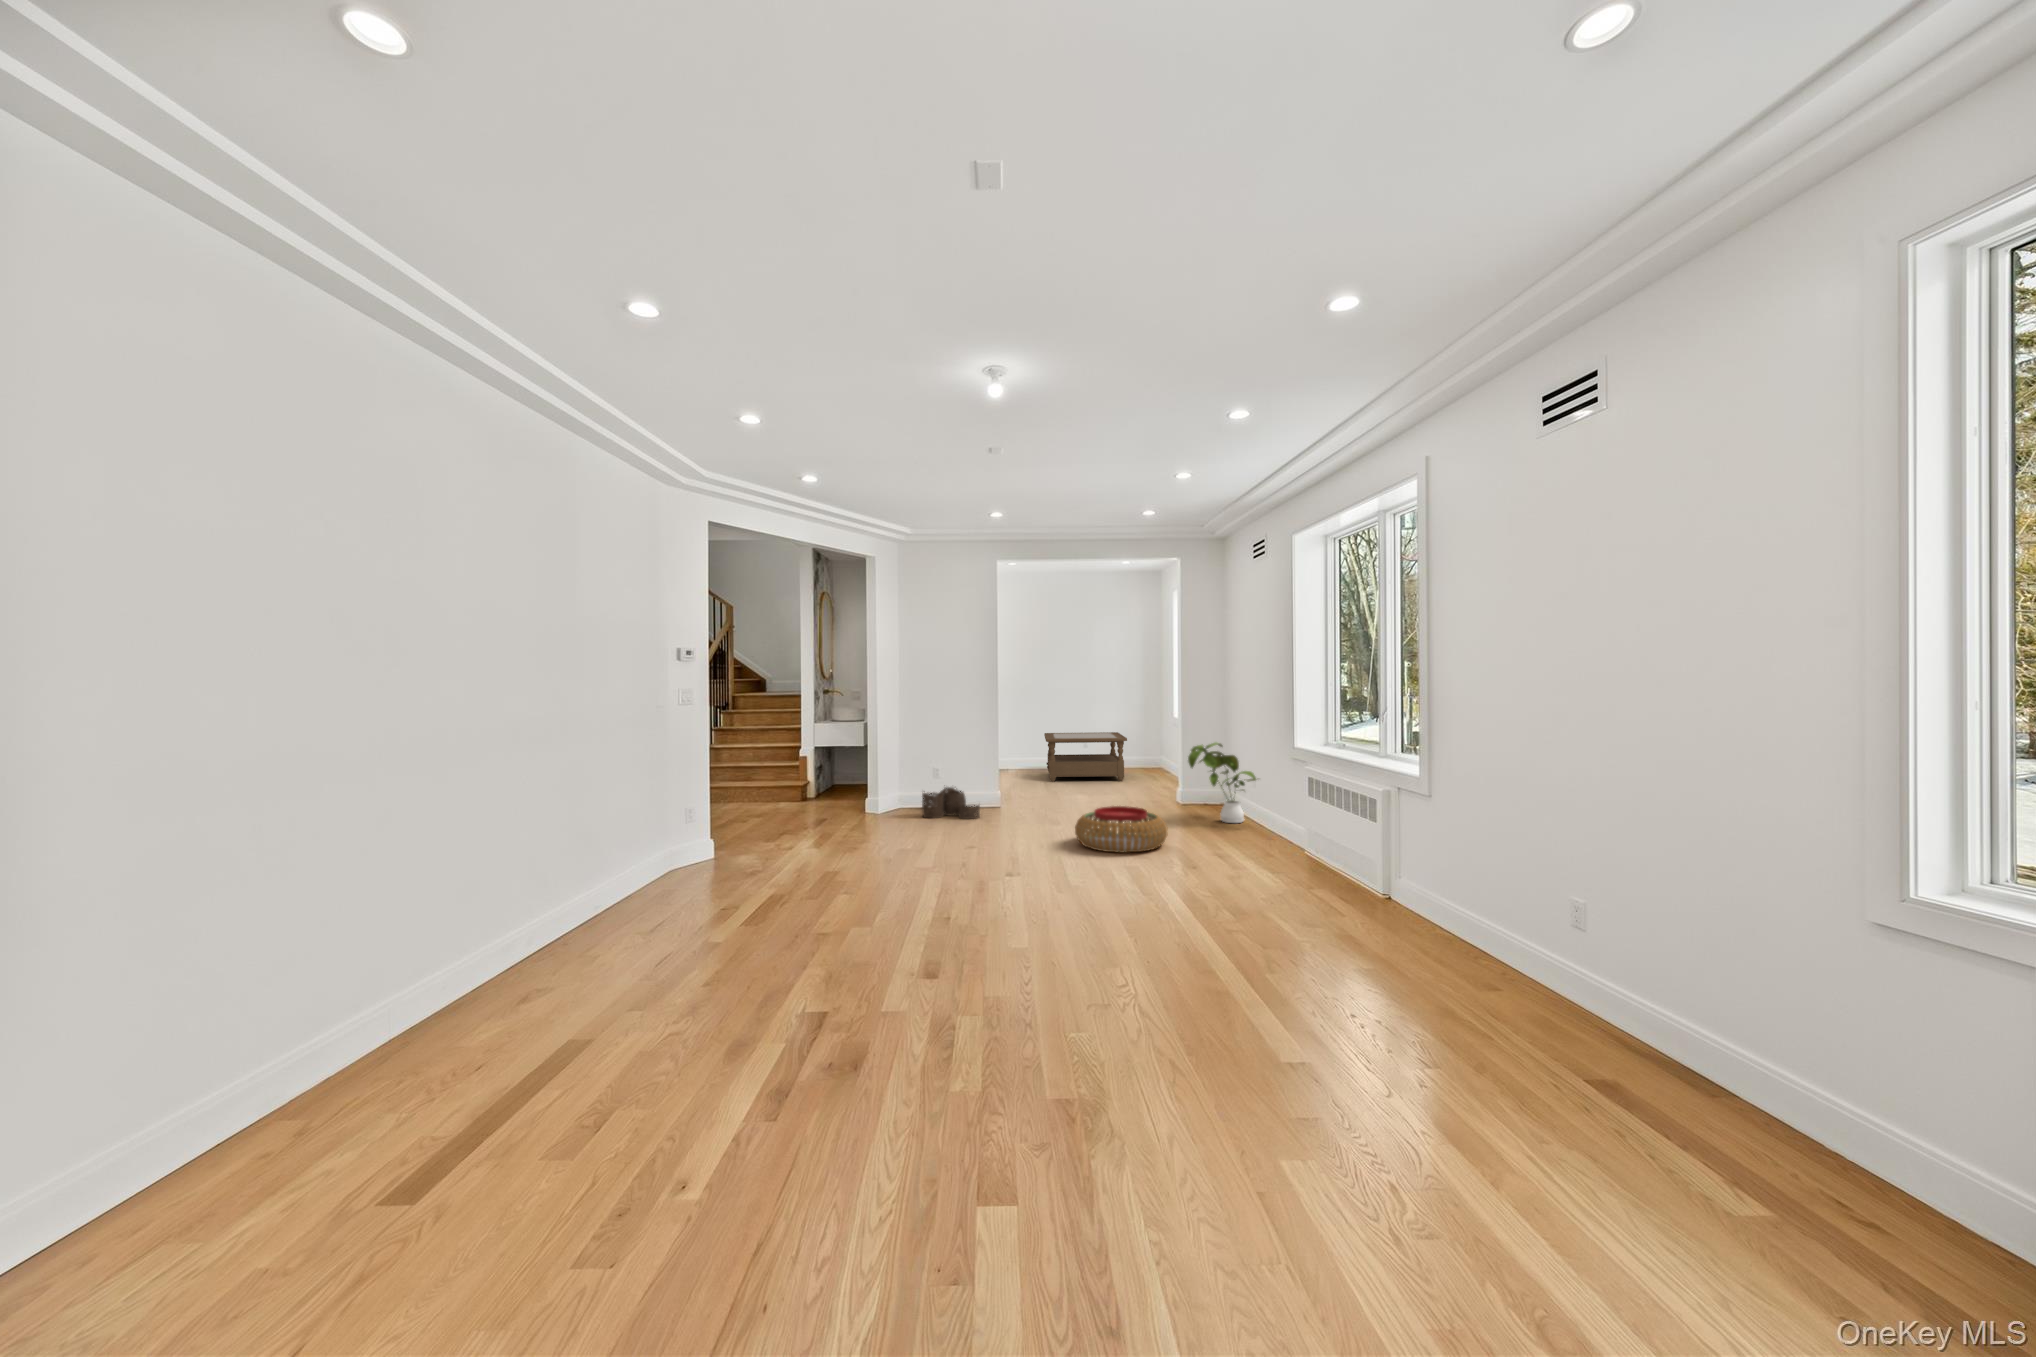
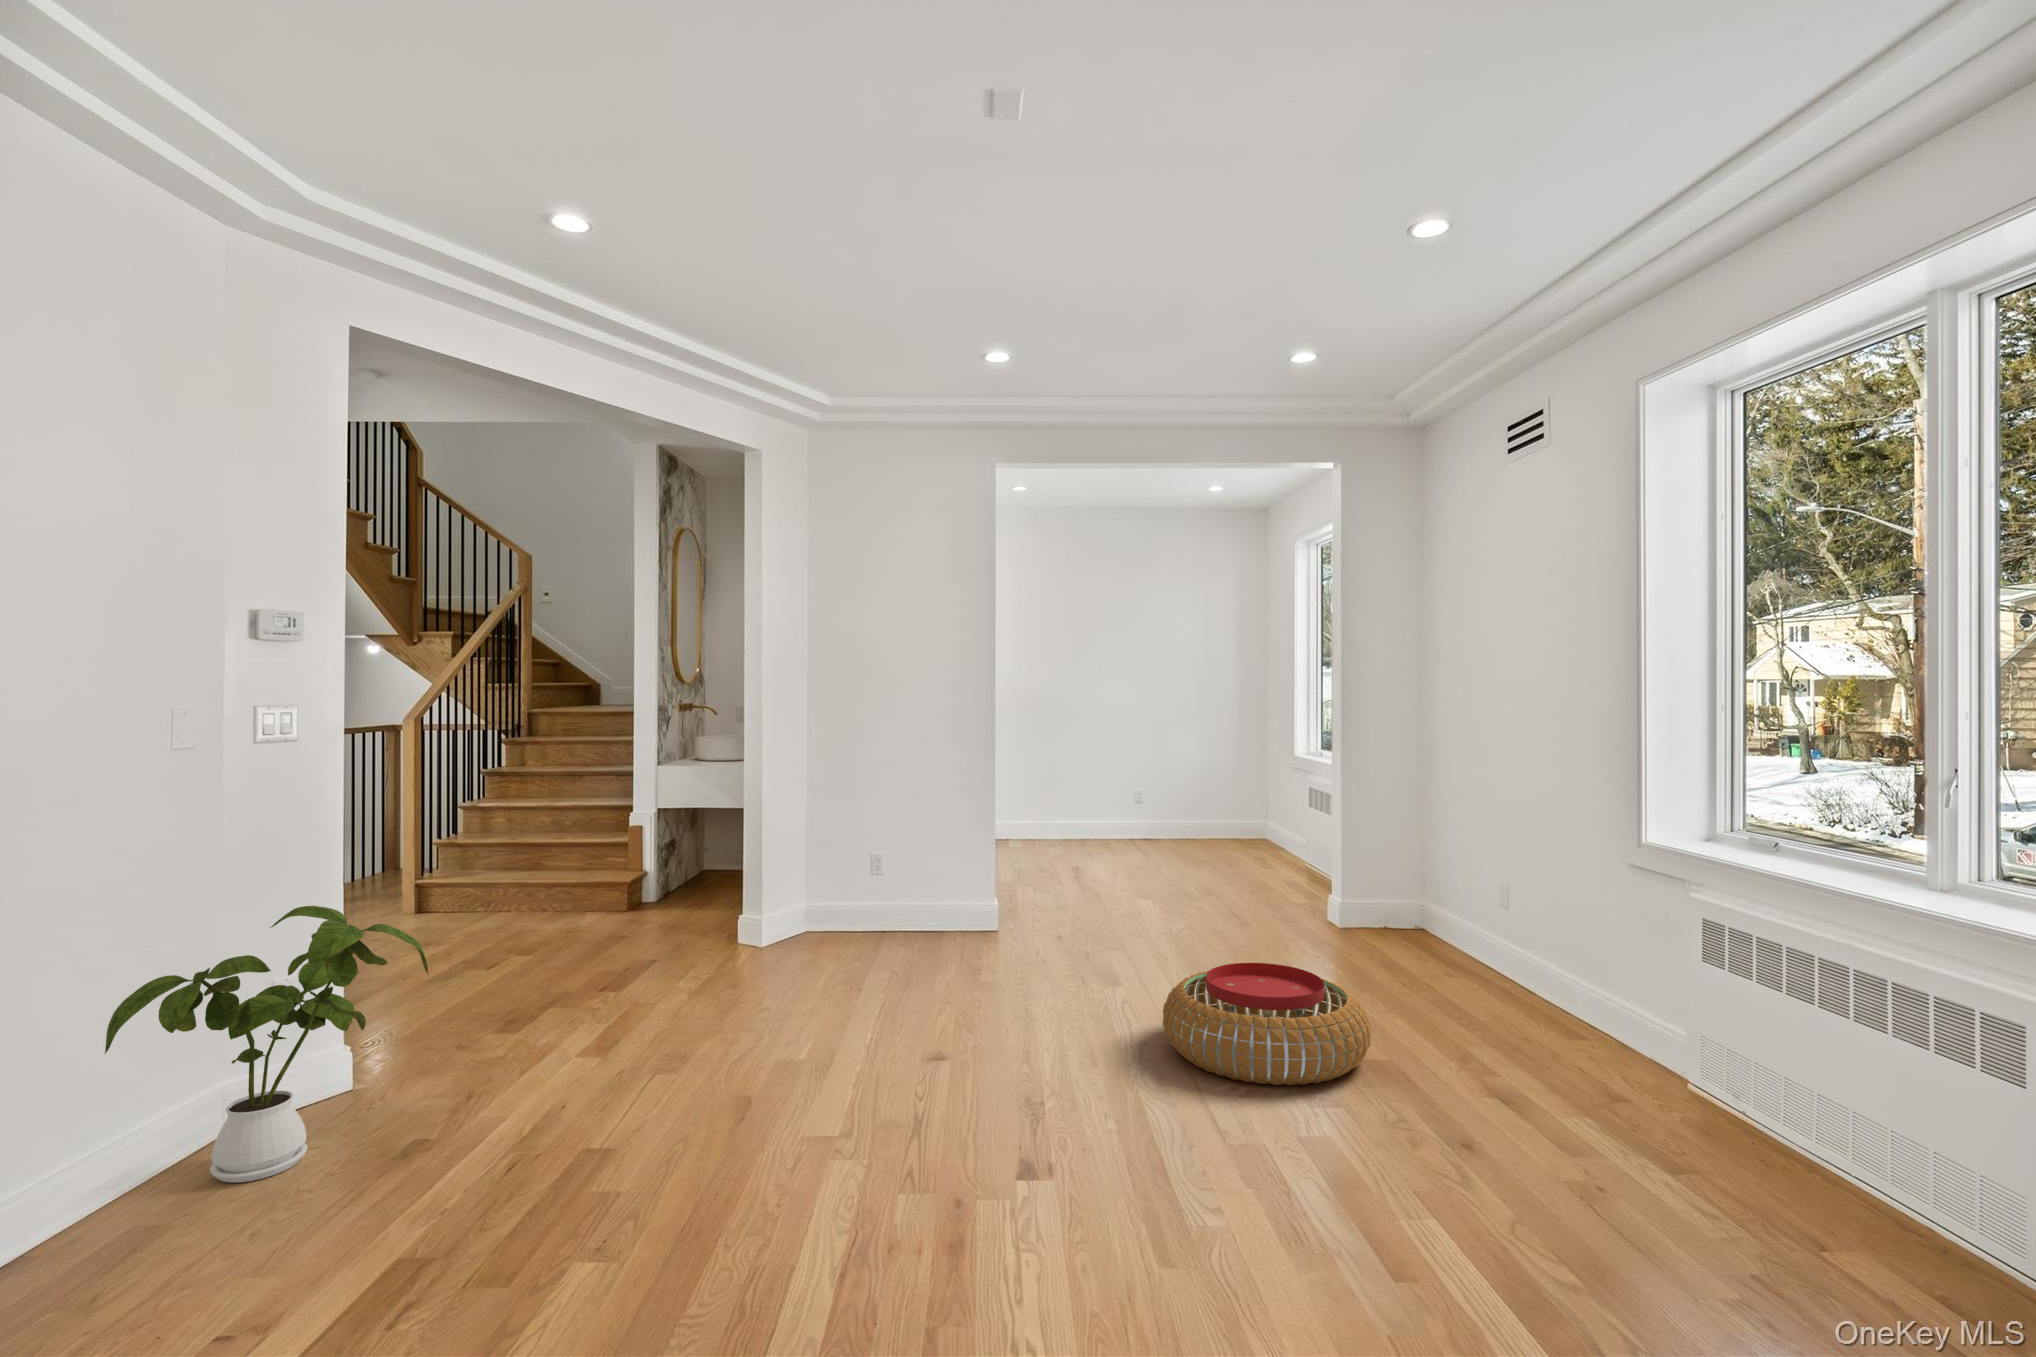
coffee table: present [1044,732,1127,782] -> none [1072,778,1220,867]
house plant: present [1188,743,1256,823] -> present [105,906,428,1183]
woven basket: present [922,787,980,819] -> none [846,888,959,964]

